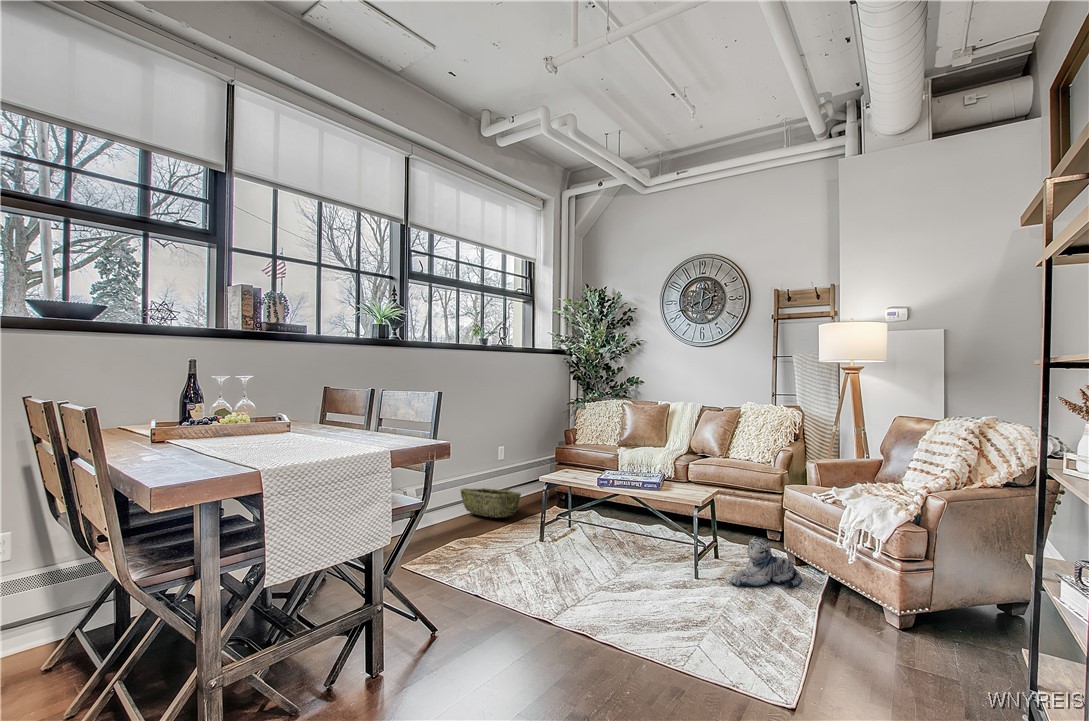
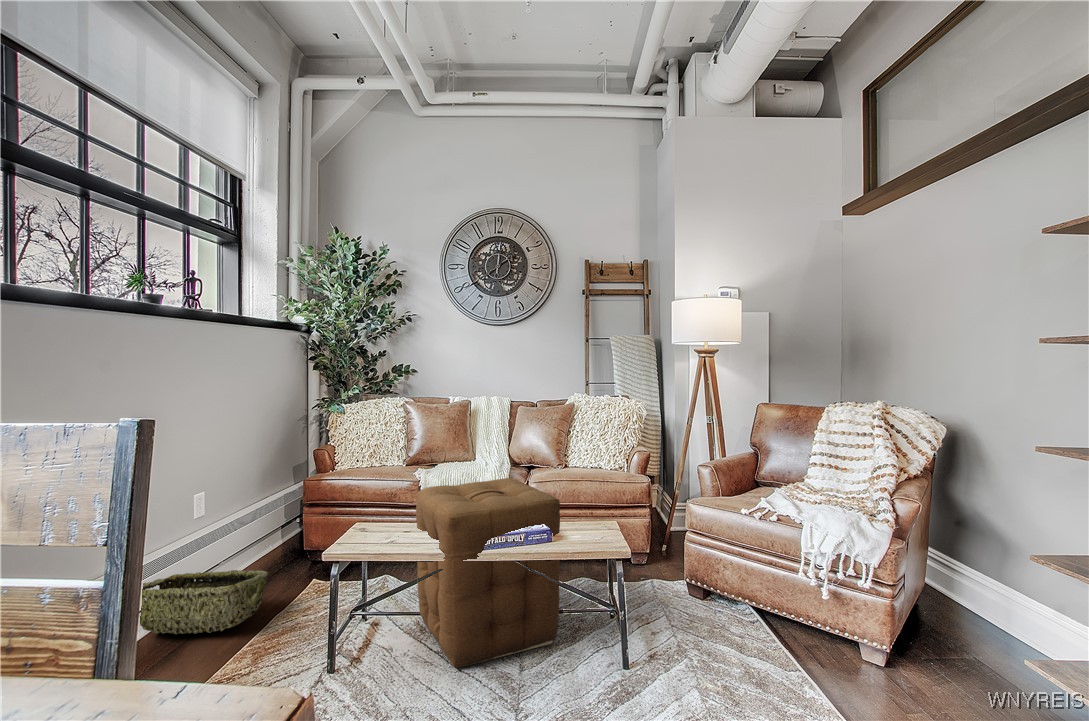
ottoman: none [586,454,665,561] -> present [416,478,560,668]
plush toy: present [729,537,802,587] -> none [666,579,735,657]

